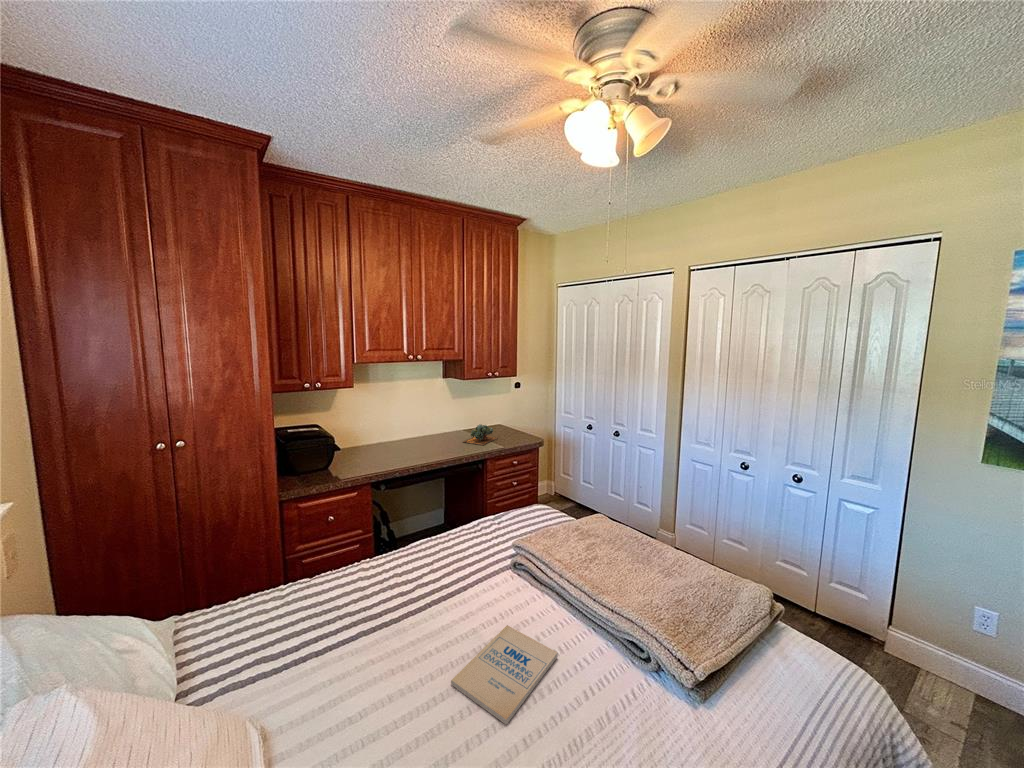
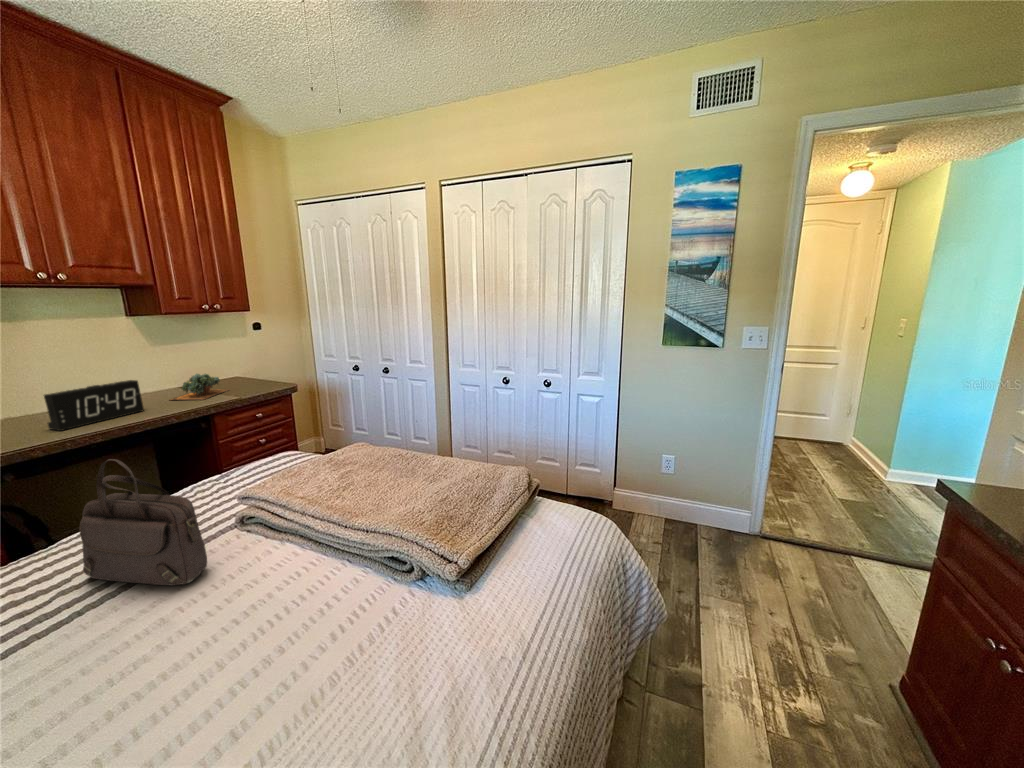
alarm clock: none [405,427,450,459] -> present [44,380,144,431]
handbag: none [434,508,499,605] -> present [79,459,207,586]
book: present [451,625,558,725] -> none [92,598,295,728]

